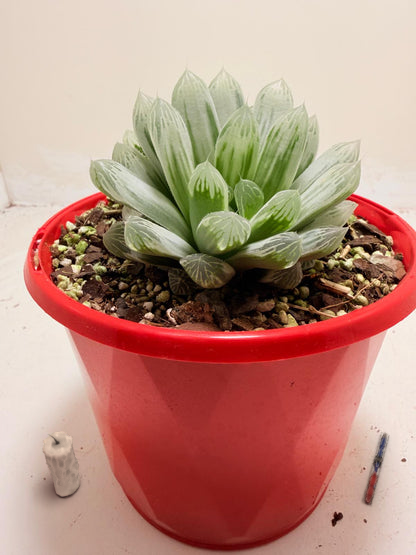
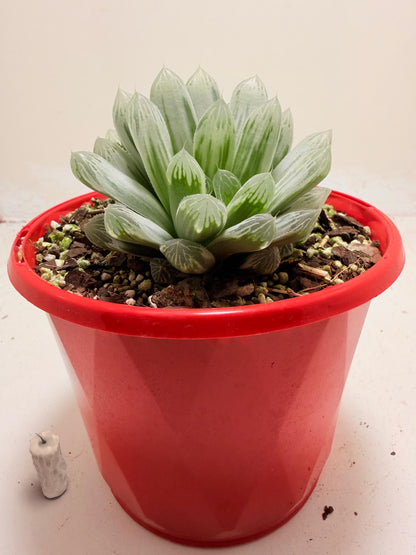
pen: present [365,433,388,503] -> none [352,427,378,495]

